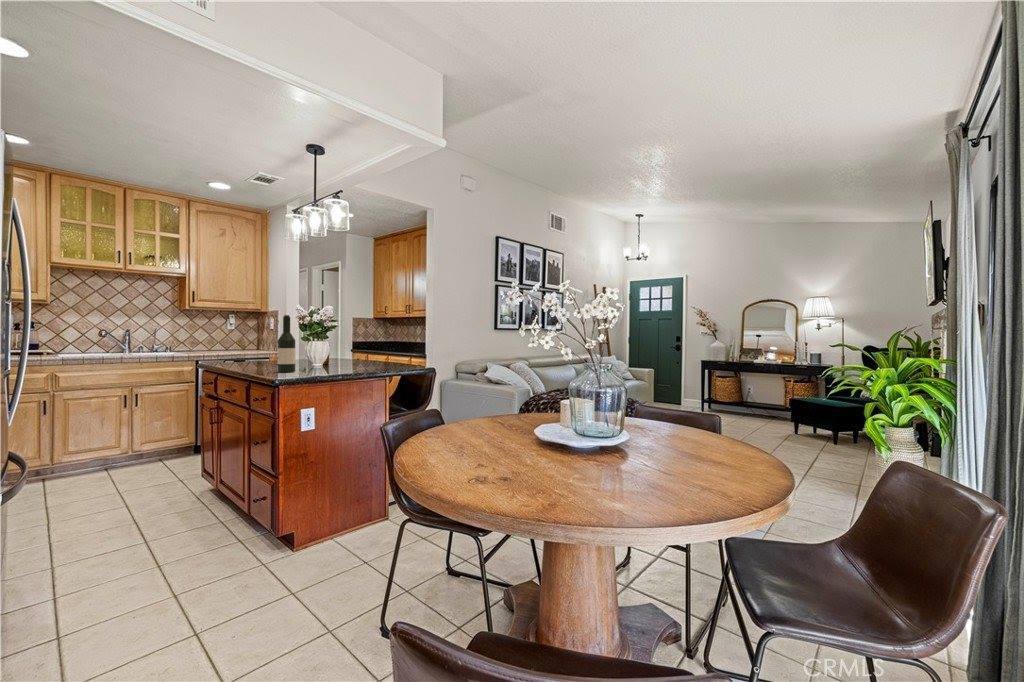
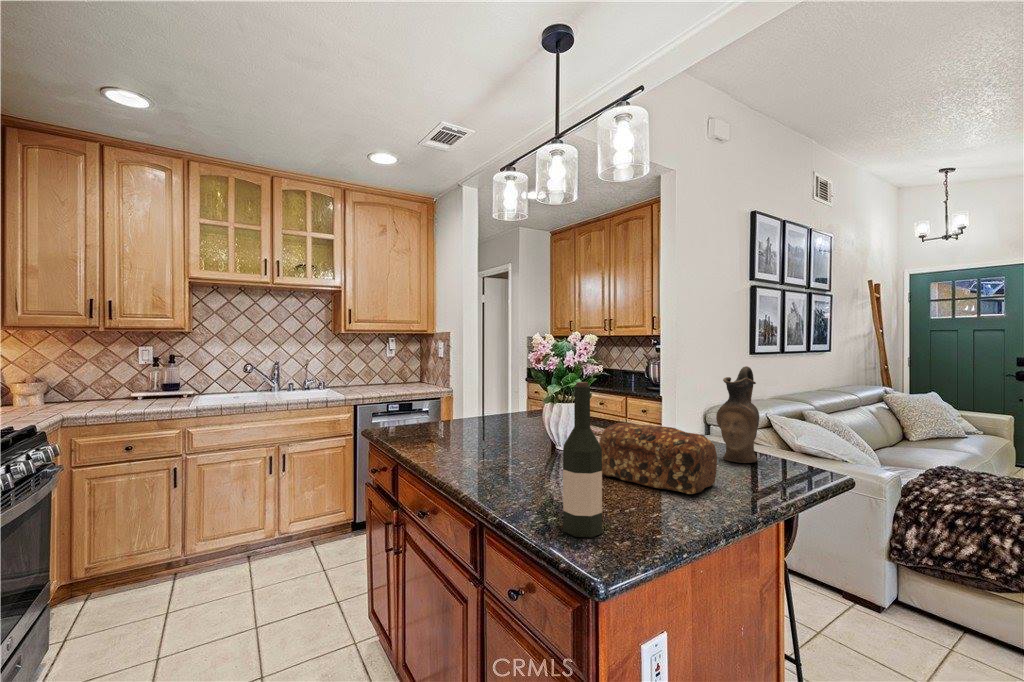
ceramic pitcher: none [388,321,410,365] -> present [716,366,759,463]
bread loaf: none [318,343,369,367] -> present [599,422,717,494]

